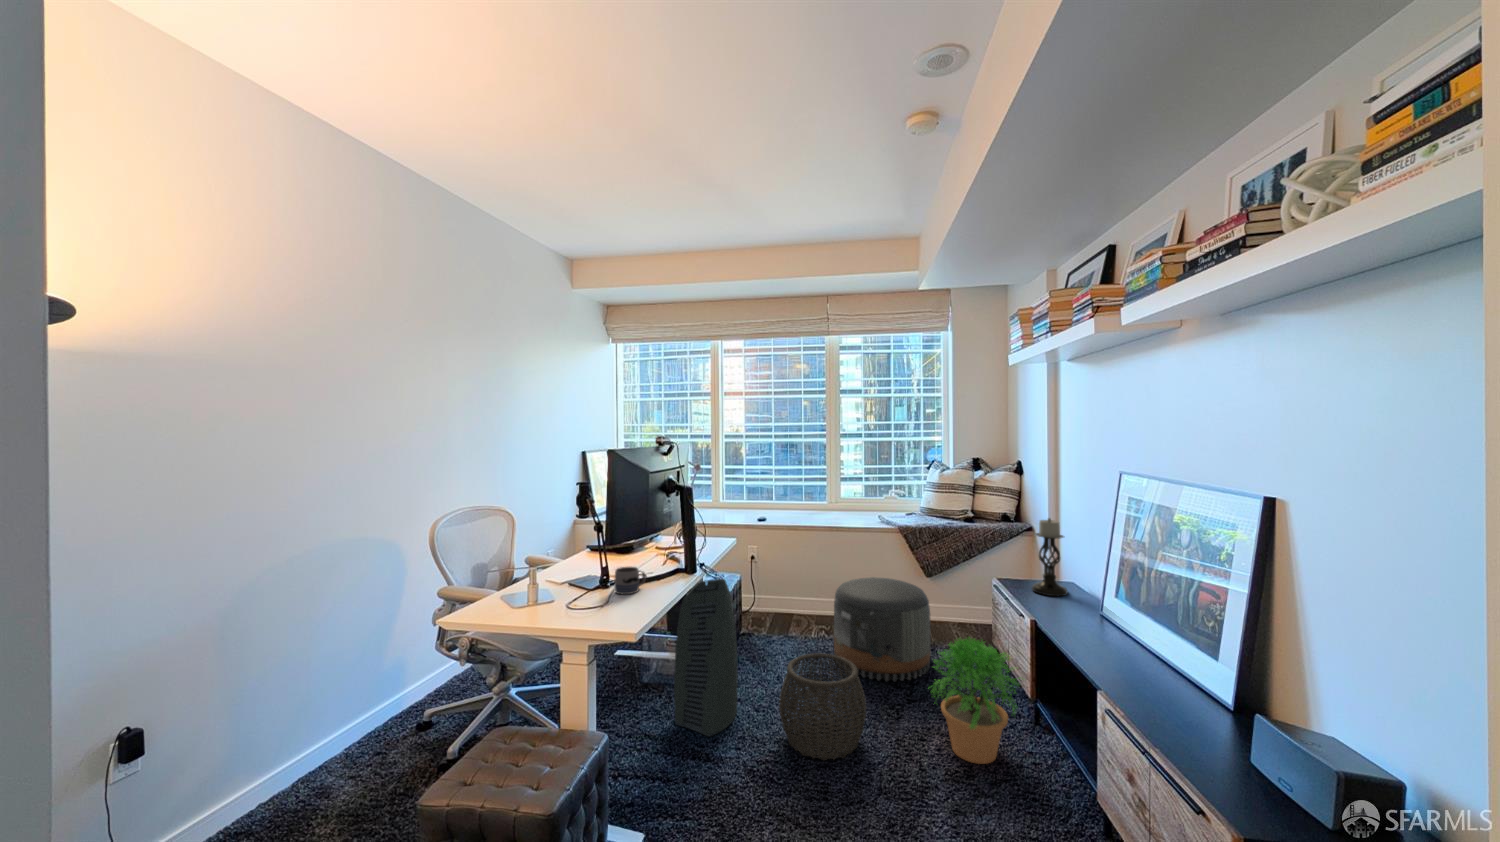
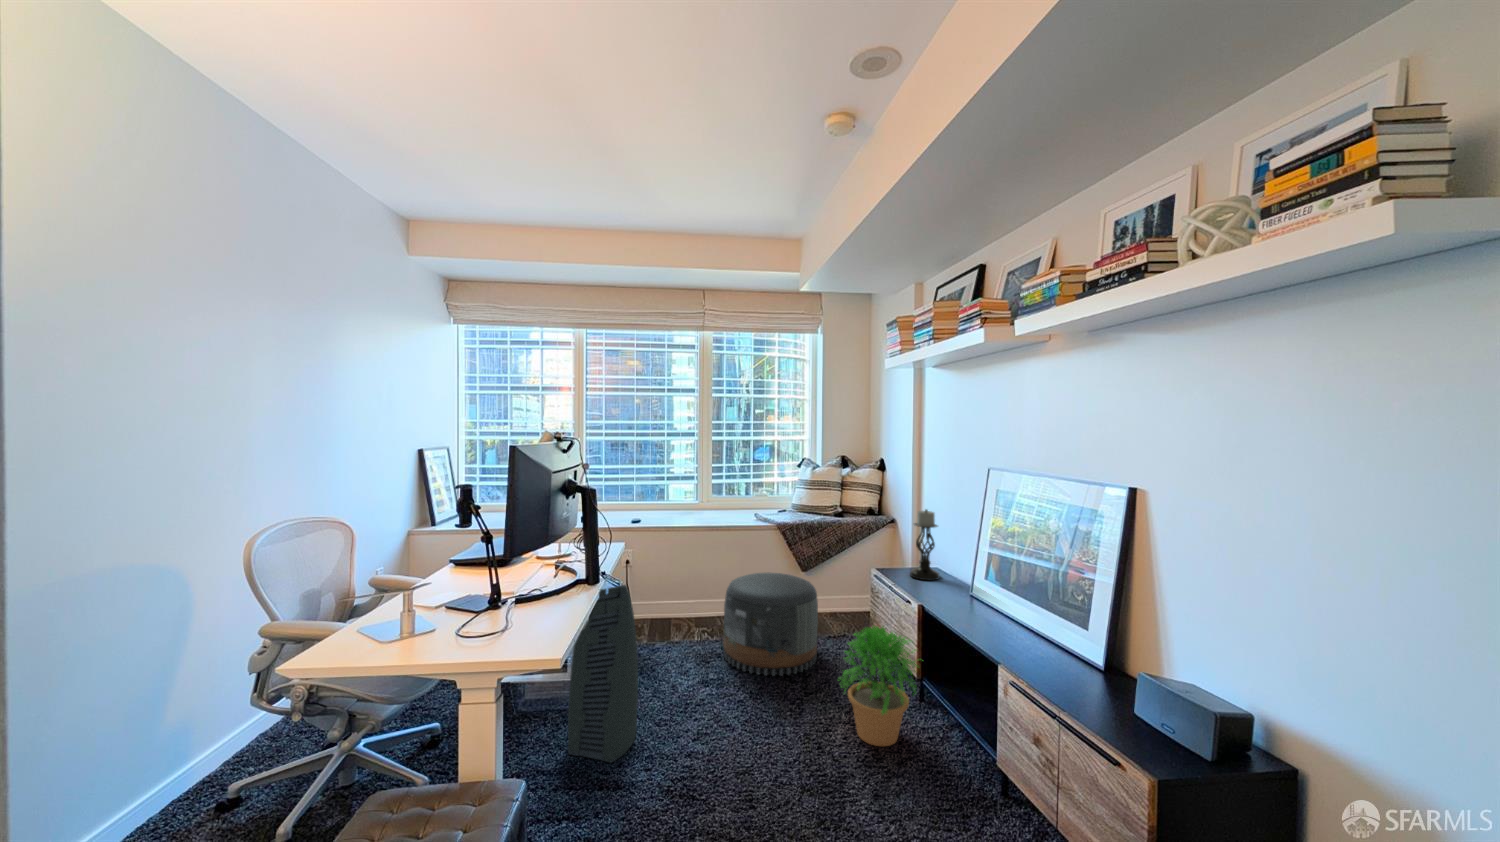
mug: present [614,567,646,594] -> none [513,579,550,613]
woven basket: present [779,654,866,760] -> none [690,656,781,769]

